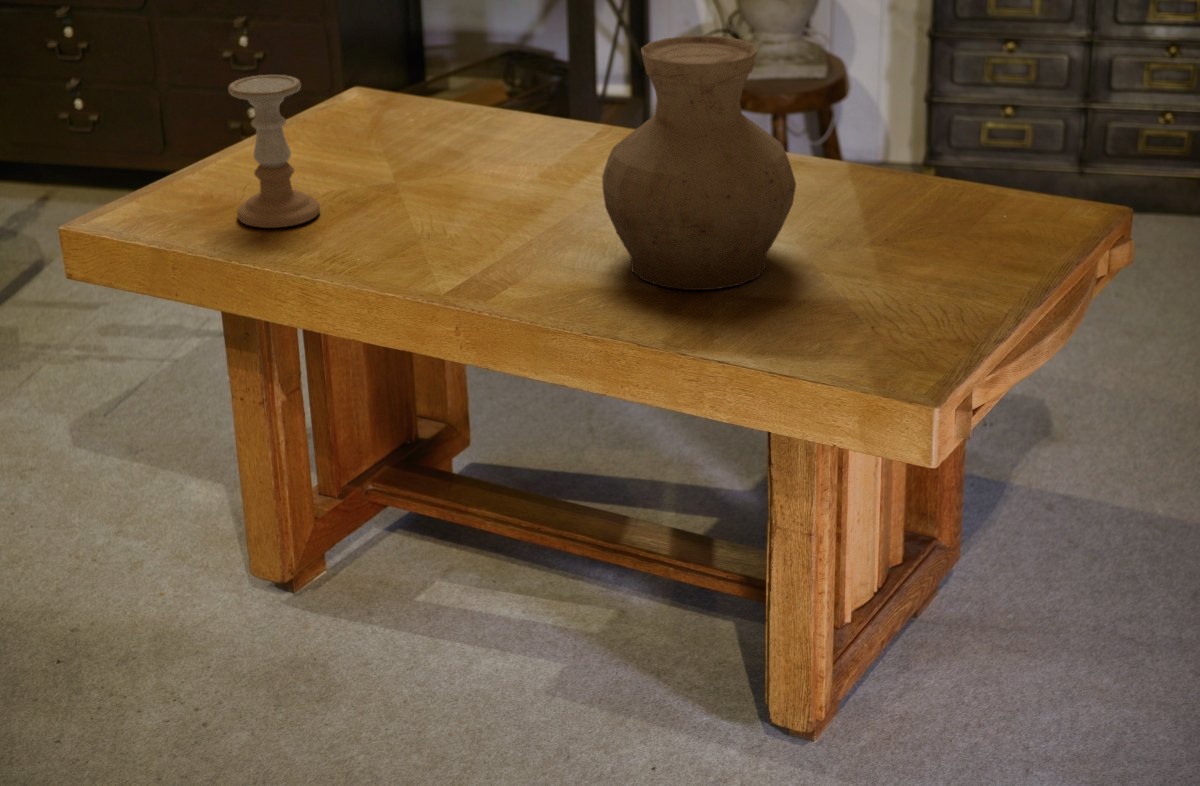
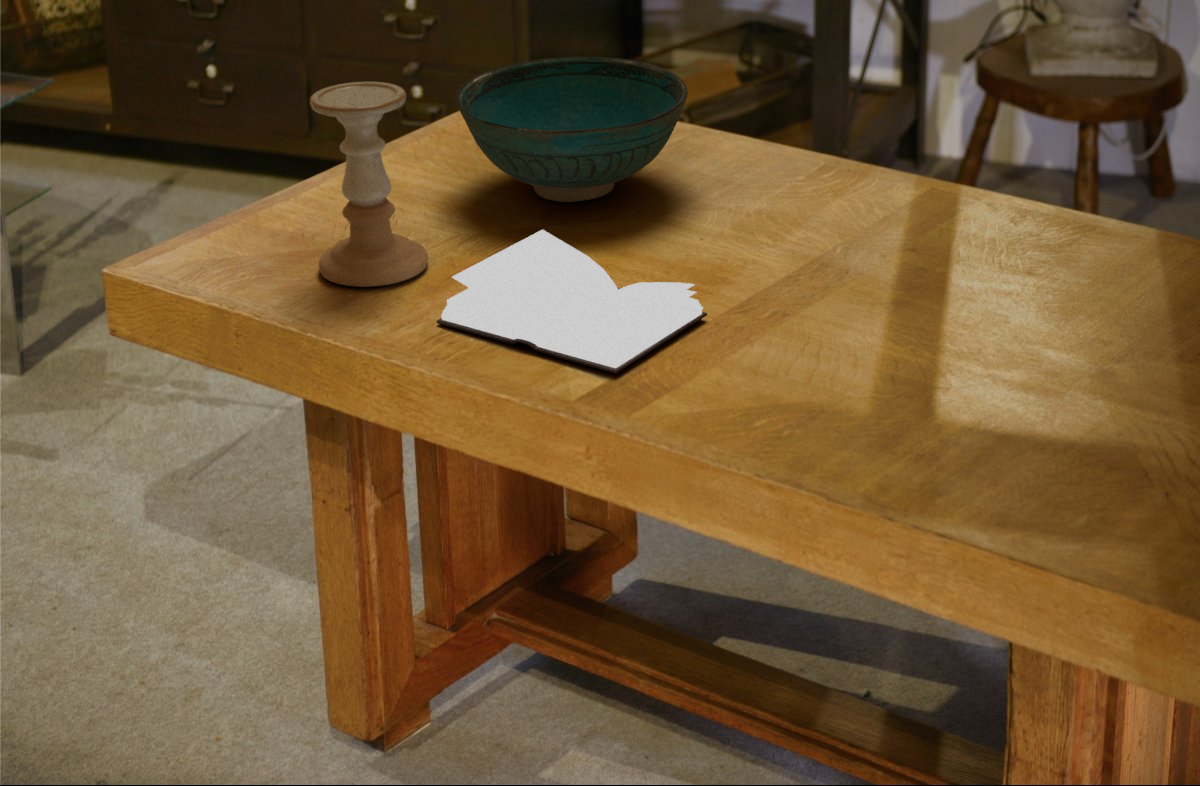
vase: present [602,36,796,290] -> none [795,53,1075,417]
bowl: none [327,58,502,165] -> present [456,56,688,202]
book: none [336,180,535,274] -> present [437,230,707,373]

